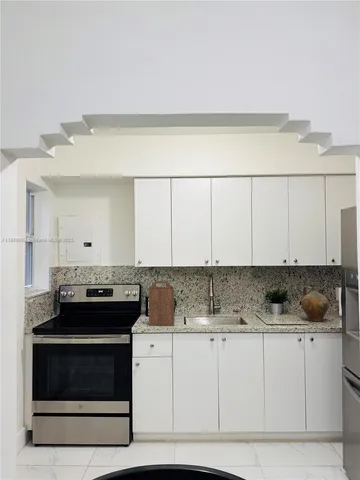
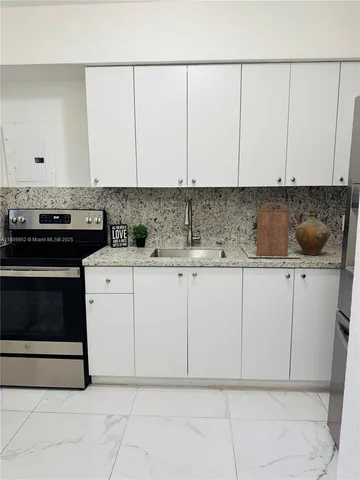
cutting board: present [149,281,174,325] -> present [256,203,289,256]

